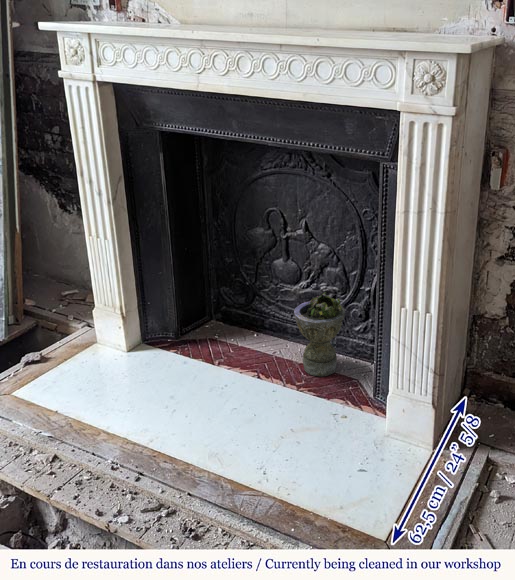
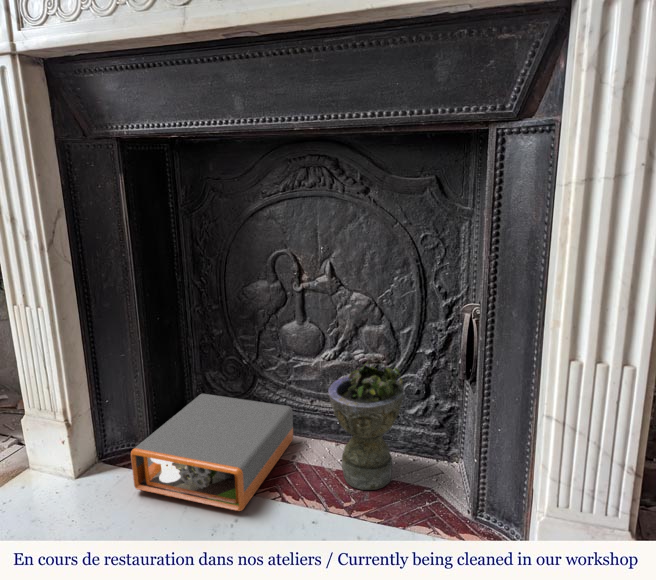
storage box: none [170,303,278,378] -> present [131,394,293,511]

